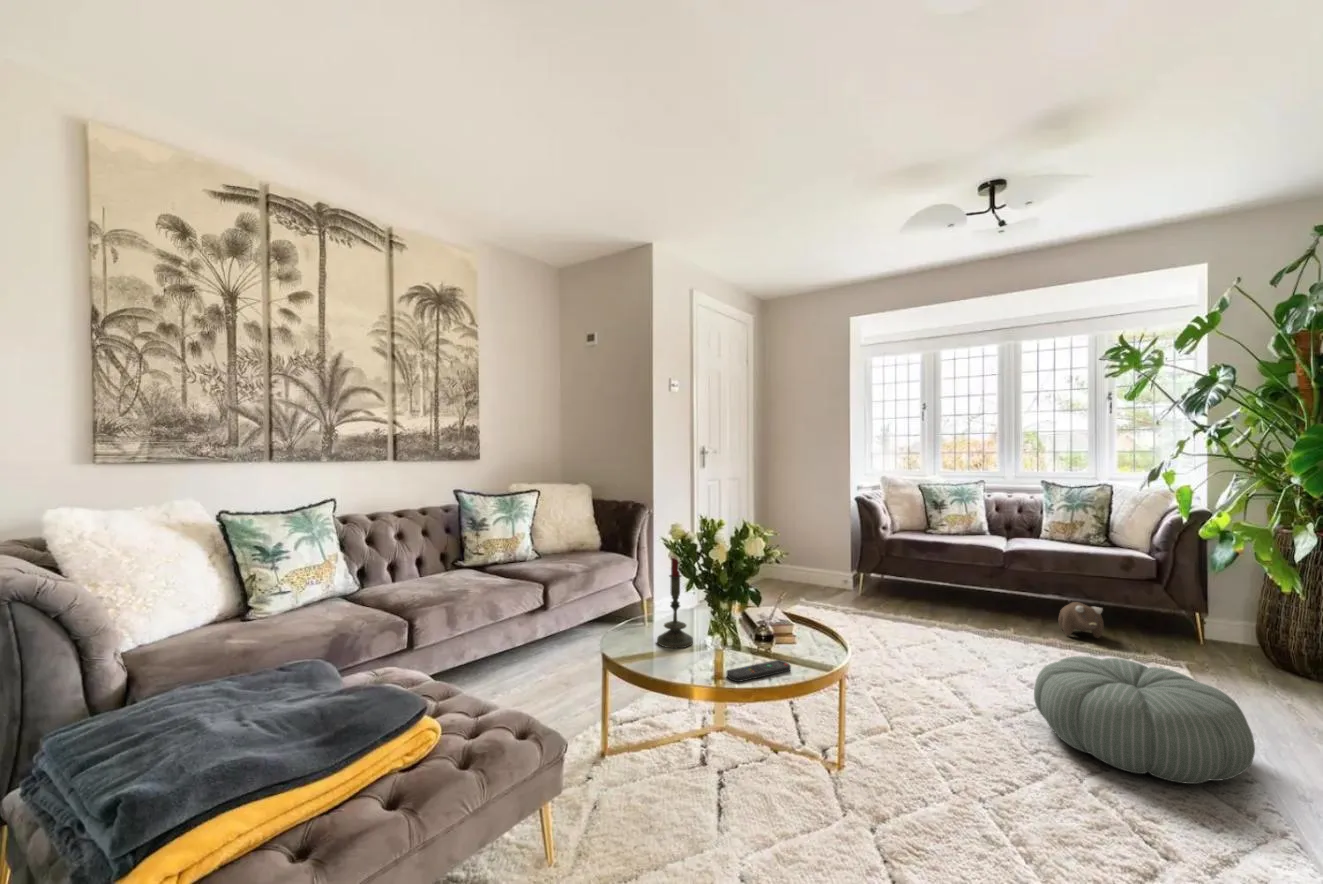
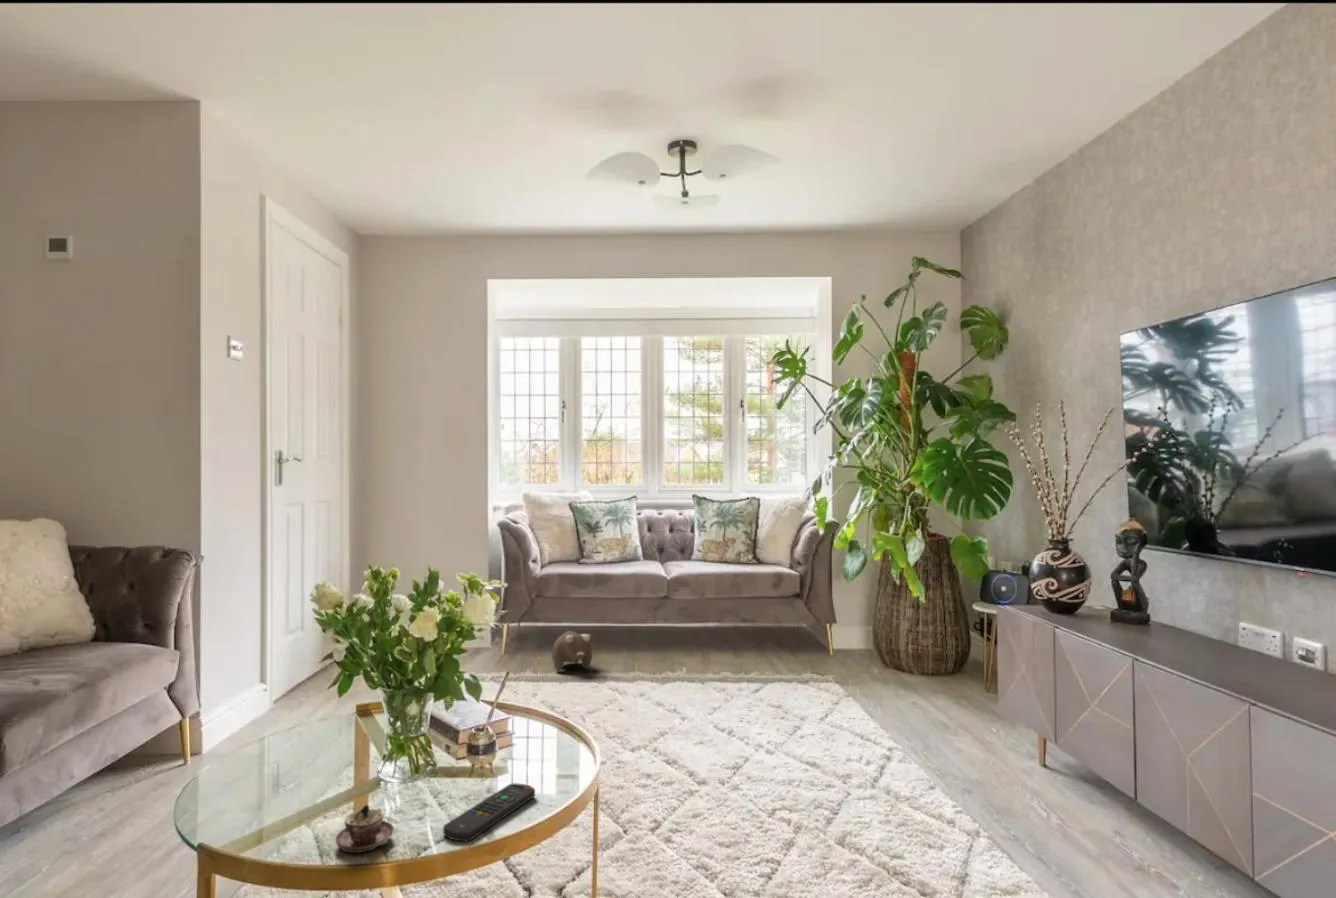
candle: present [657,558,693,648] -> none [273,631,344,811]
plush toy: present [1058,602,1103,638] -> present [552,631,592,671]
teacup: none [672,648,702,673] -> present [336,805,394,853]
pouf: present [1034,656,1255,784] -> none [757,685,940,807]

